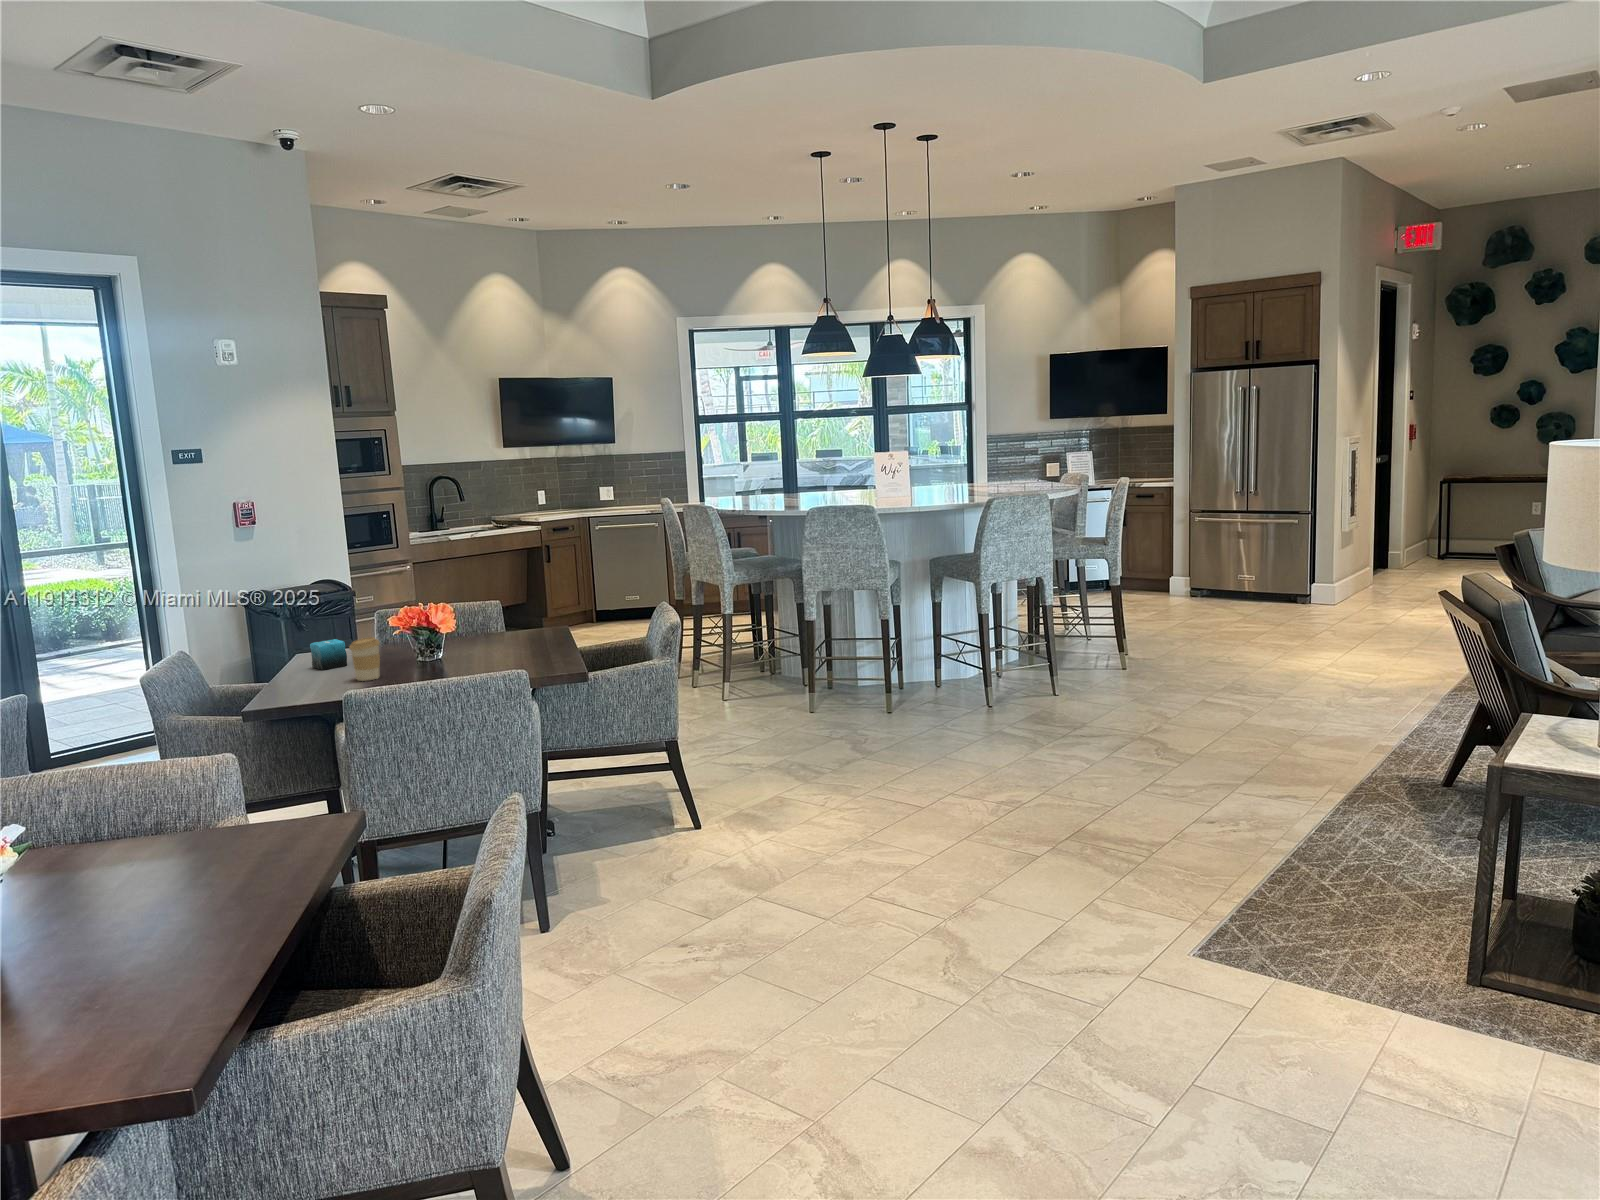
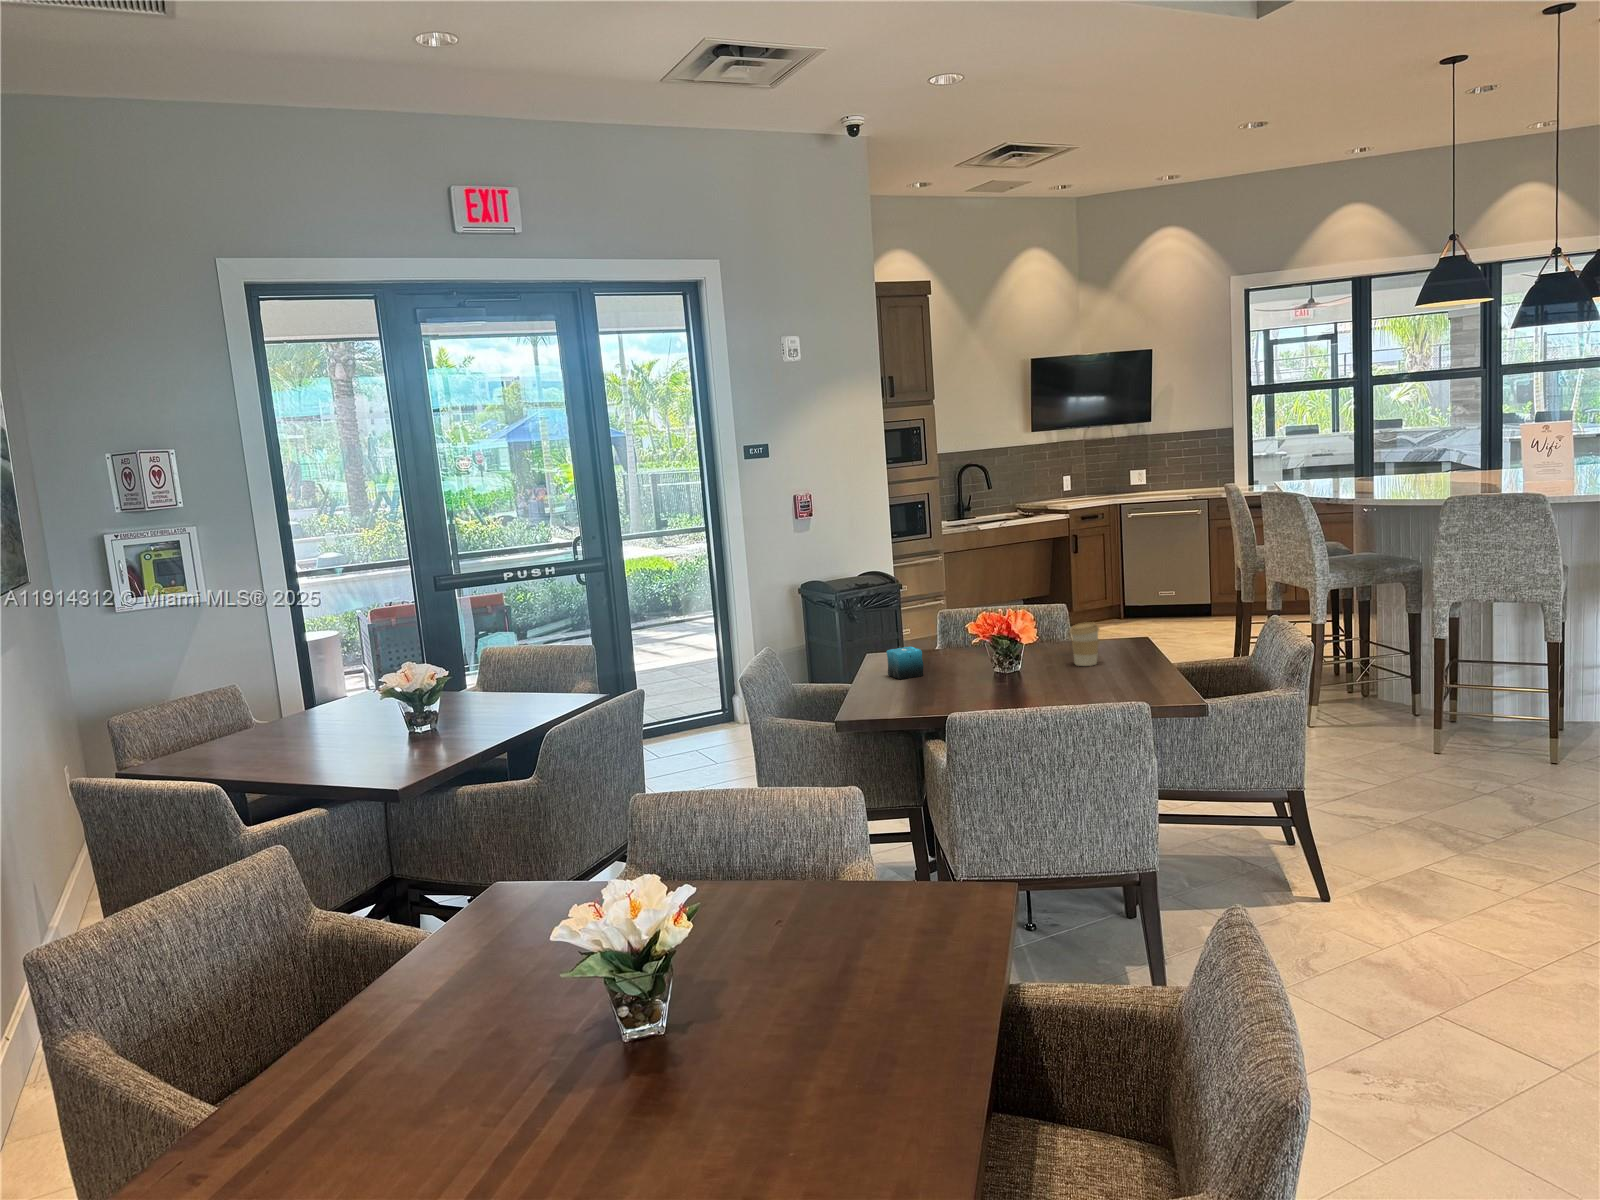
coffee cup: present [349,637,380,681] -> present [1070,622,1099,666]

